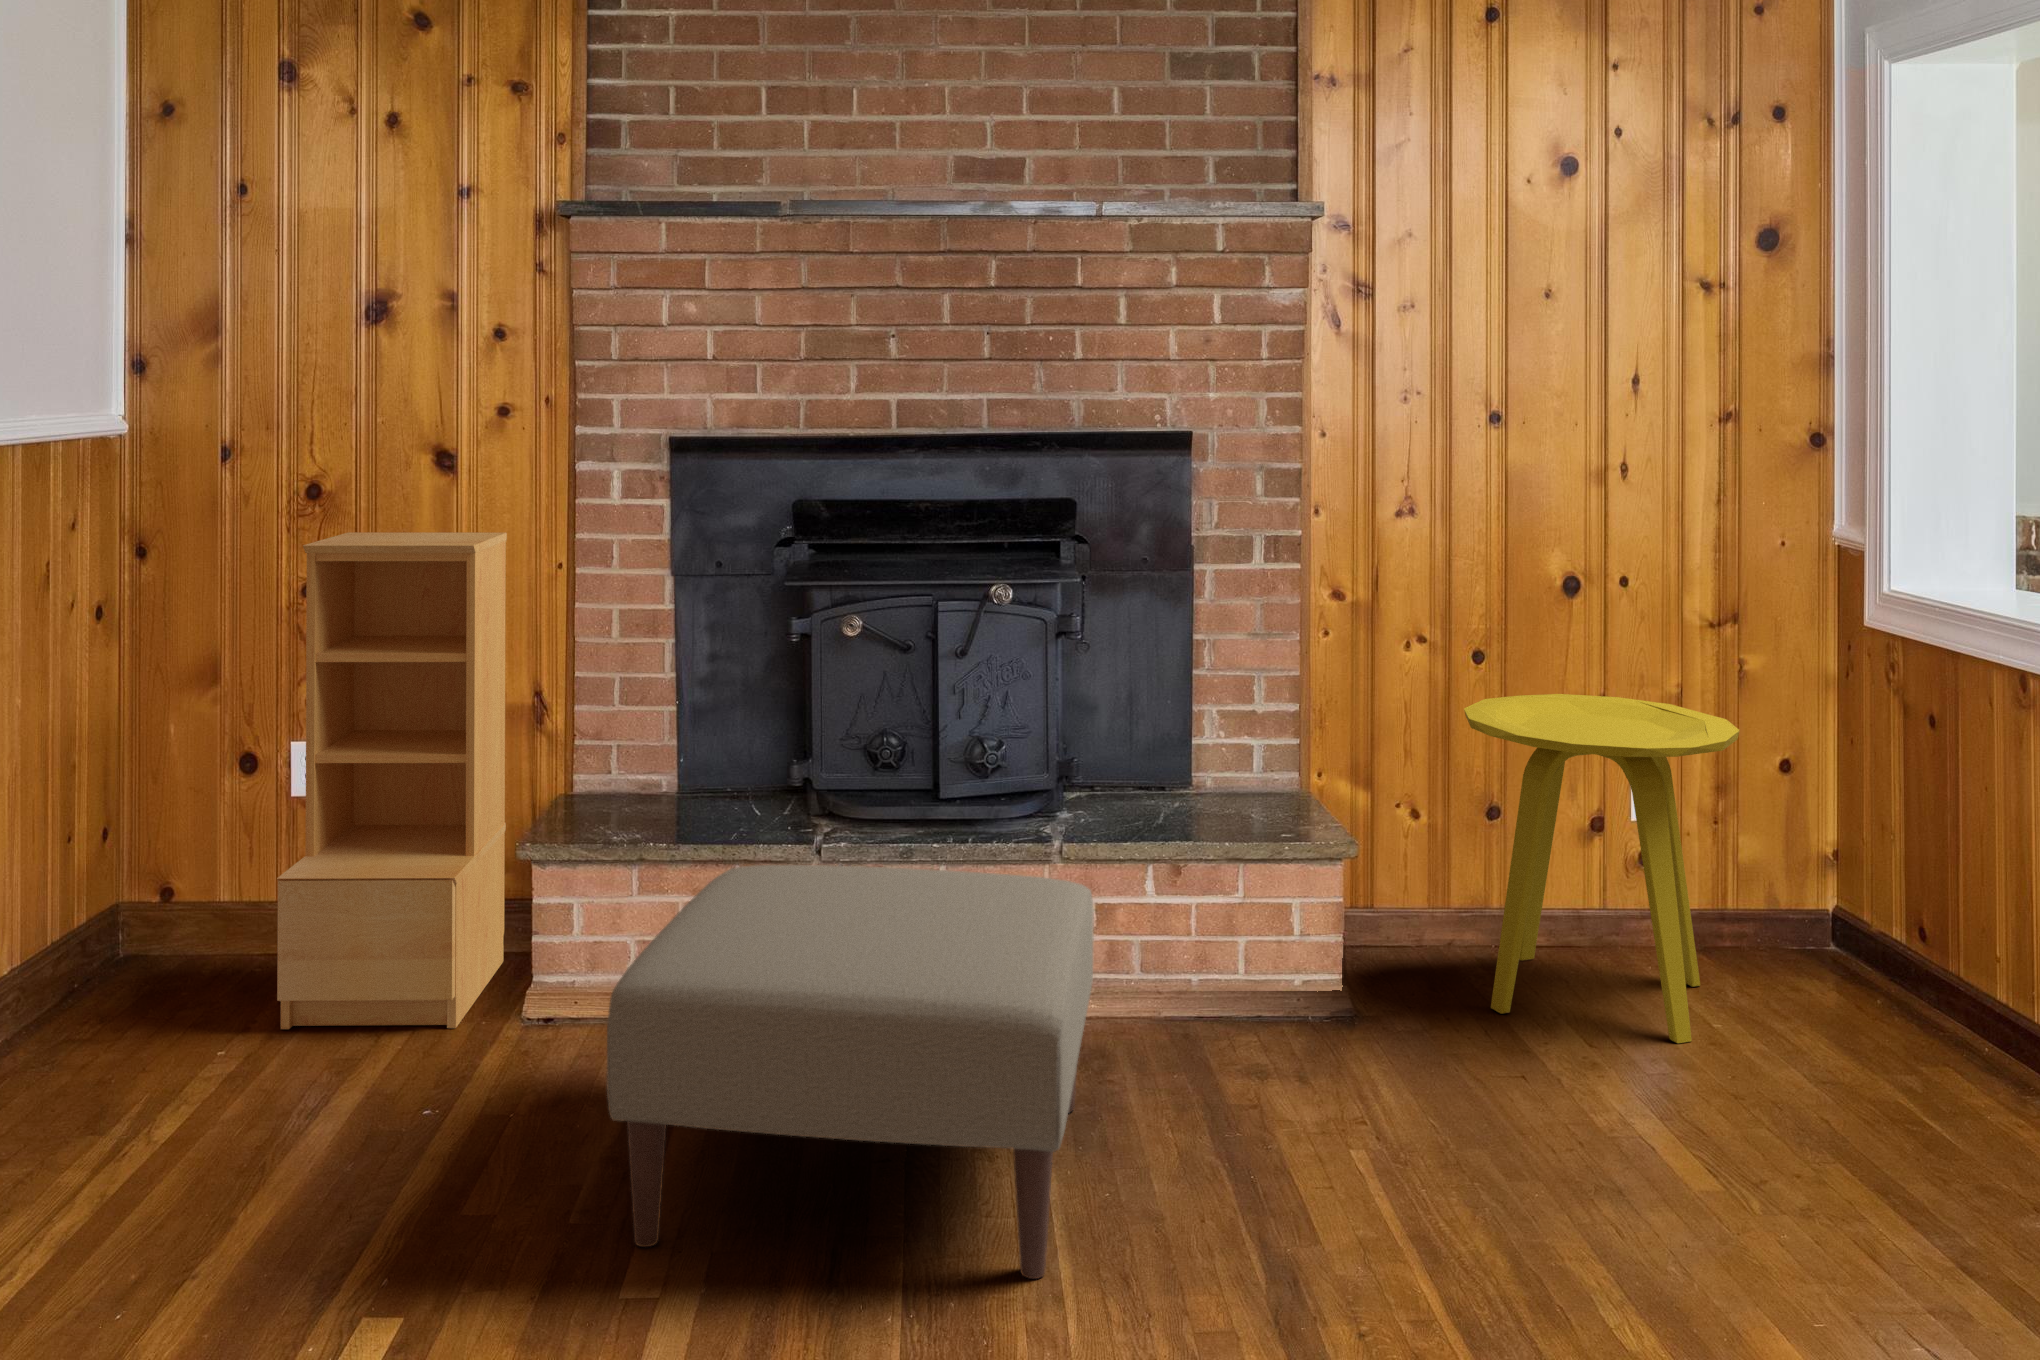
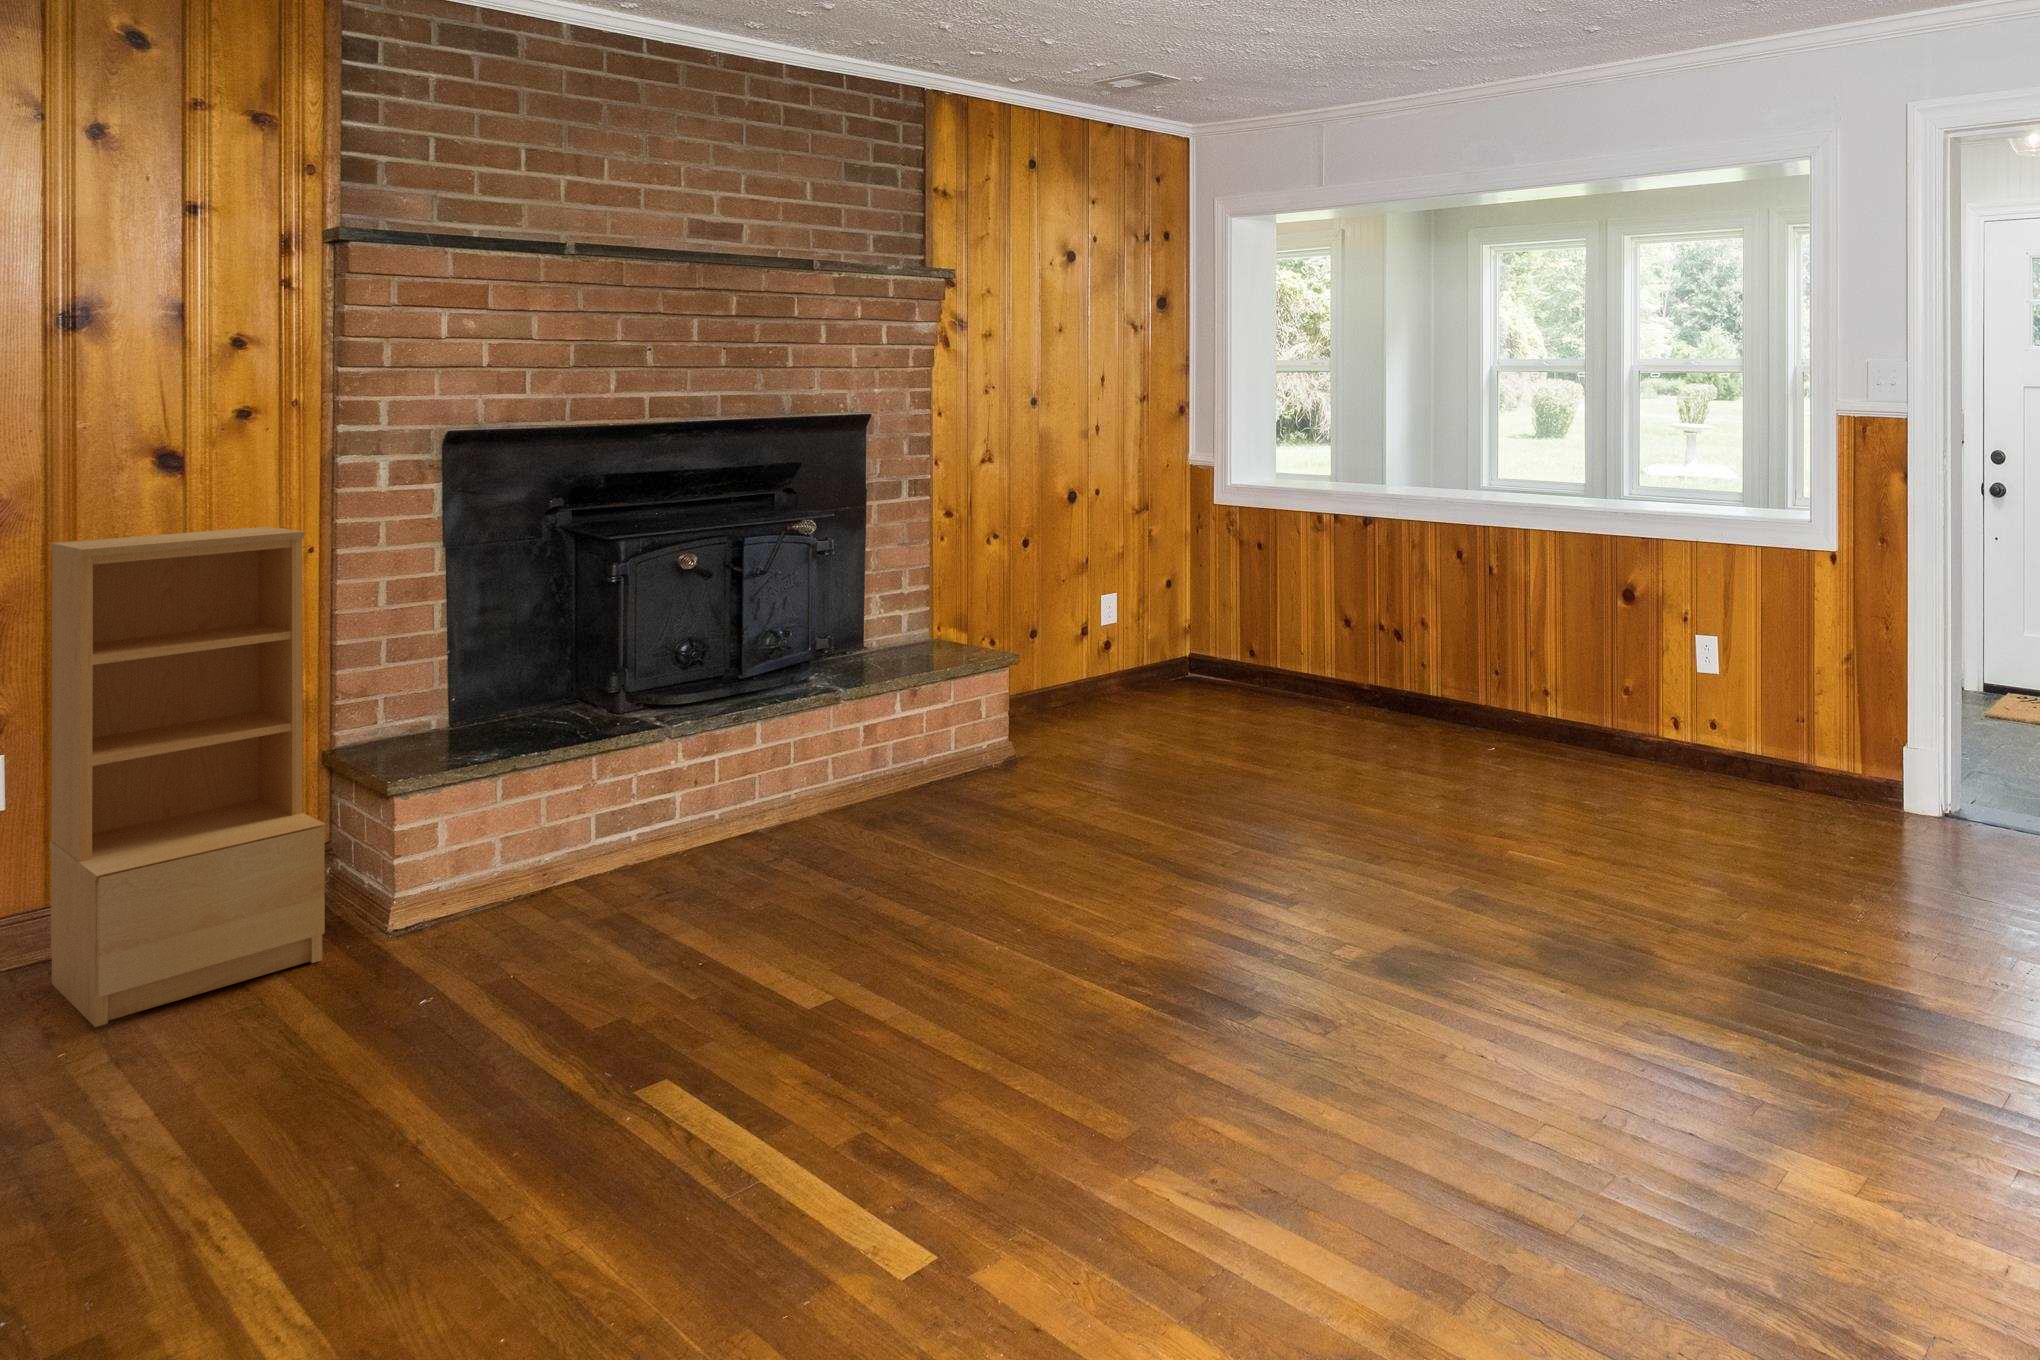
side table: present [1464,694,1740,1043] -> none [1042,553,1187,732]
ottoman: present [607,865,1094,1279] -> none [654,686,1034,955]

